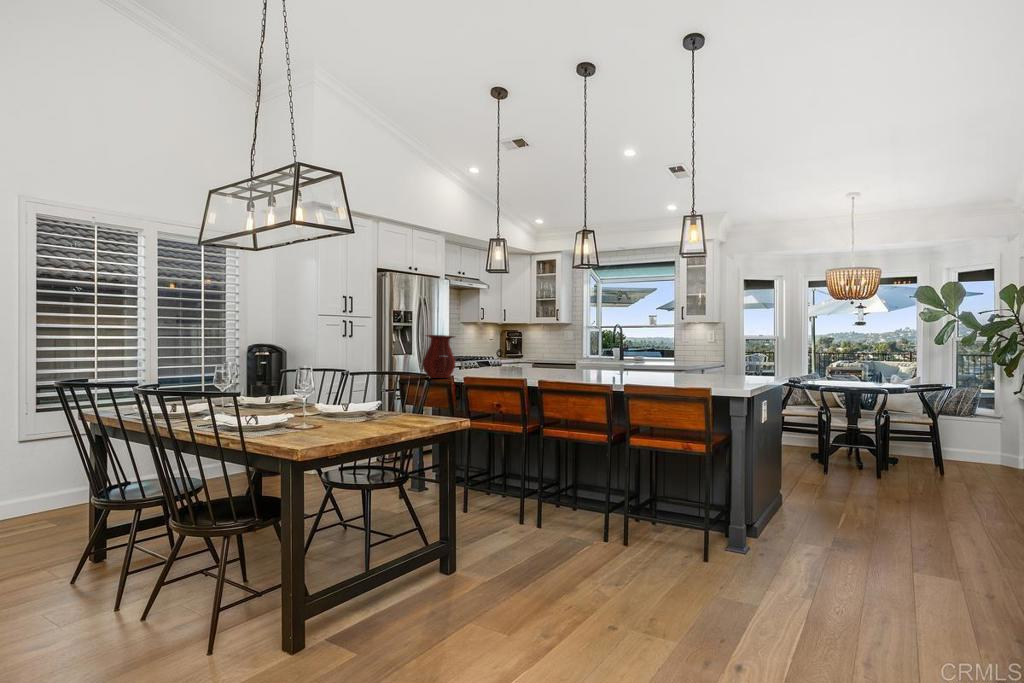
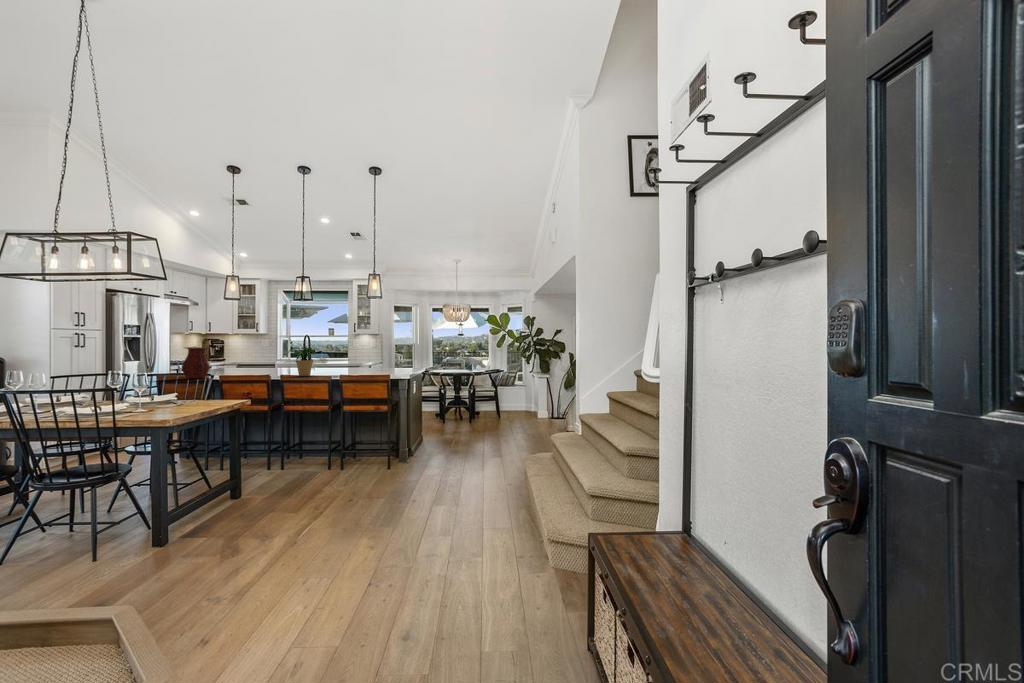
potted plant: none [551,336,601,381] -> present [287,348,316,376]

